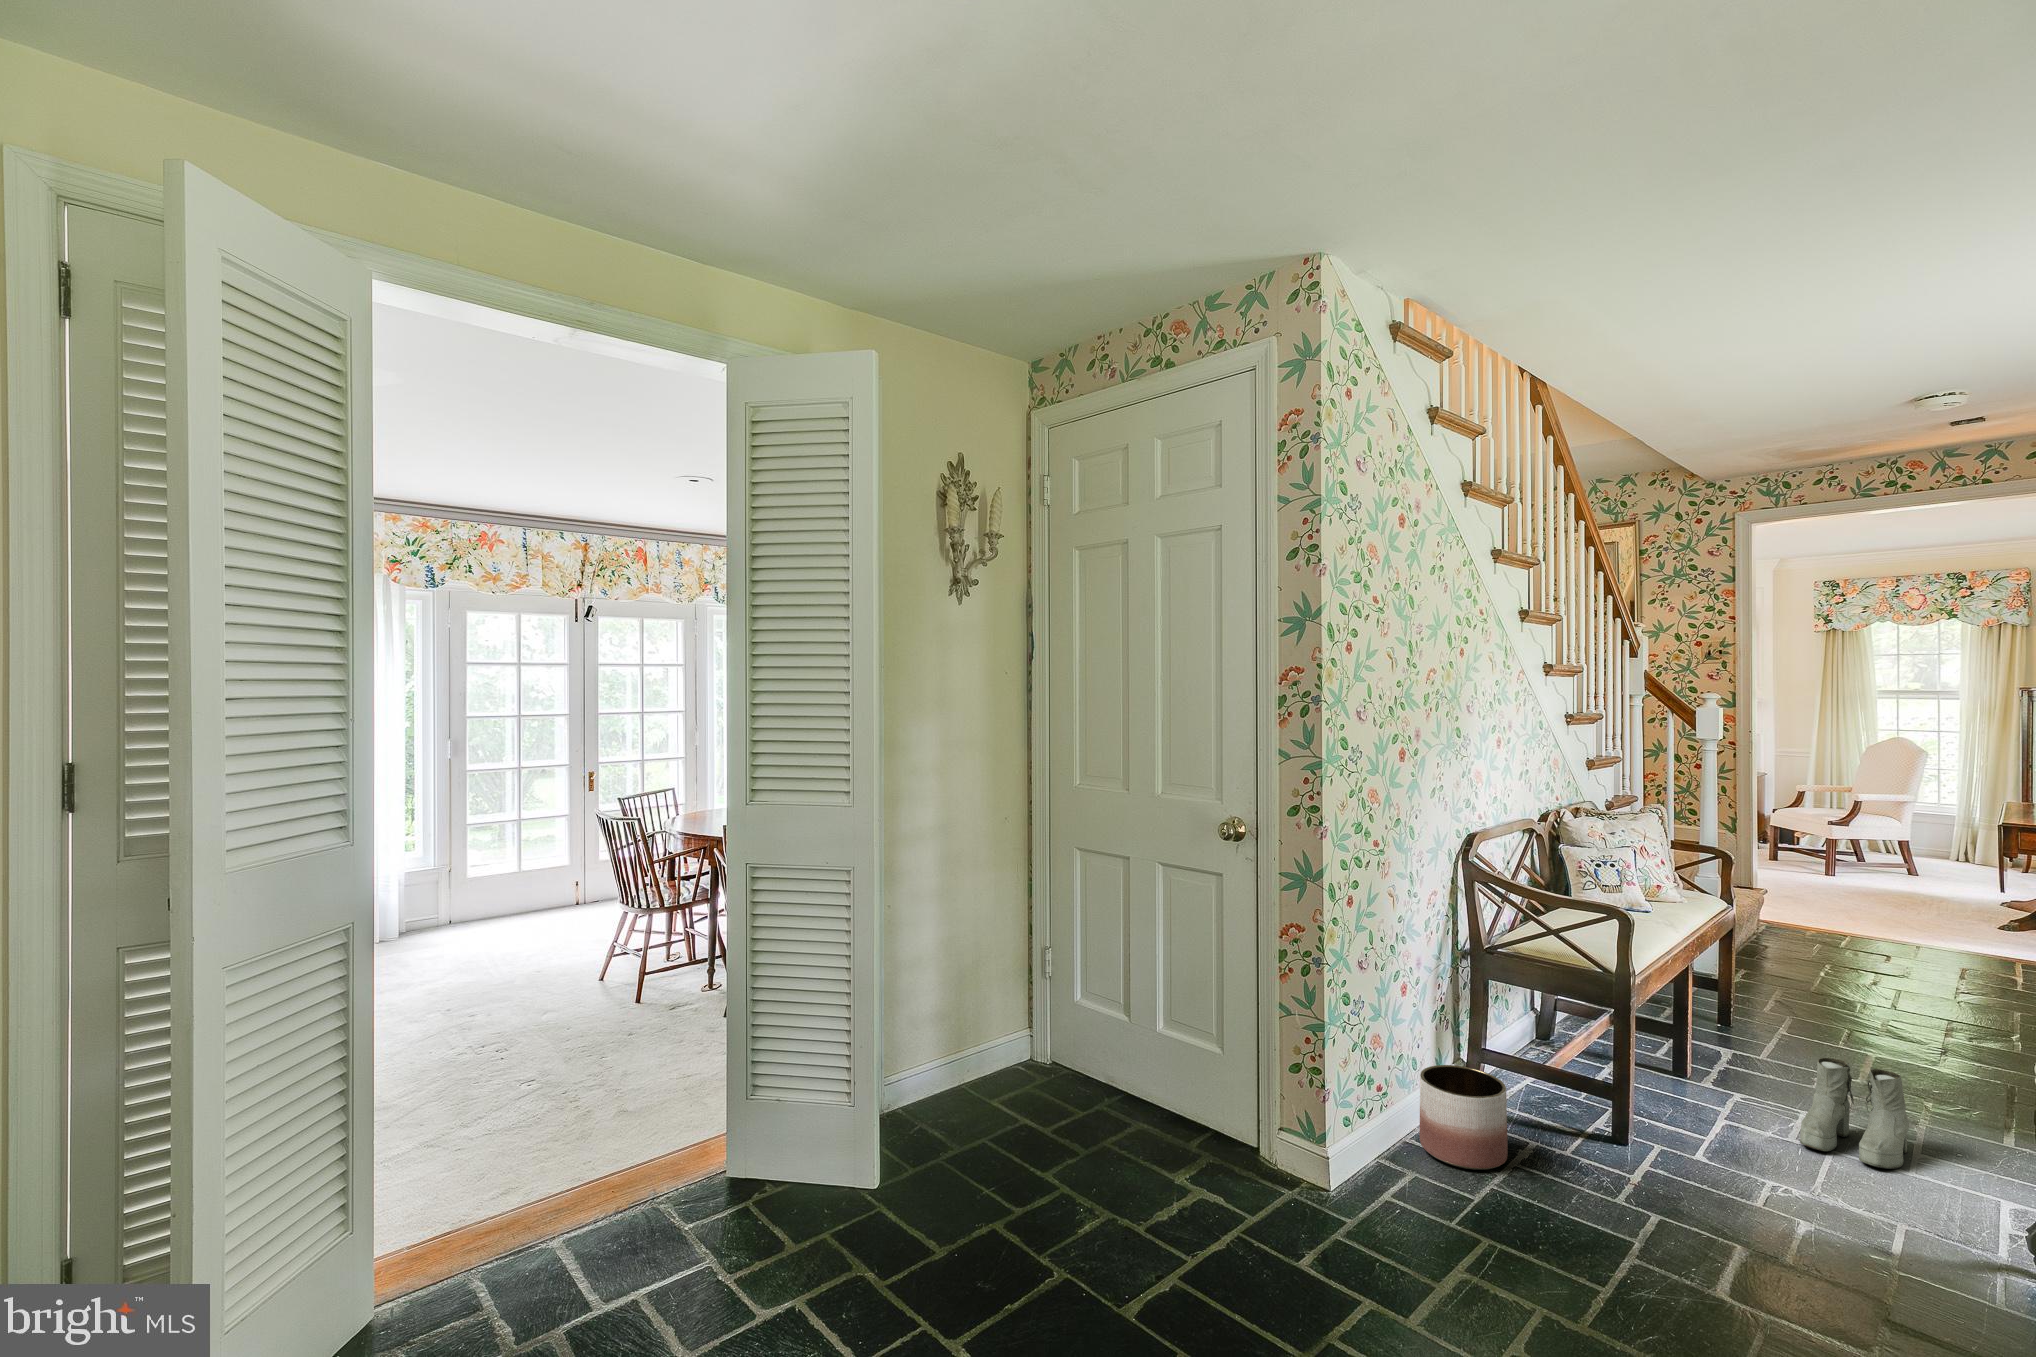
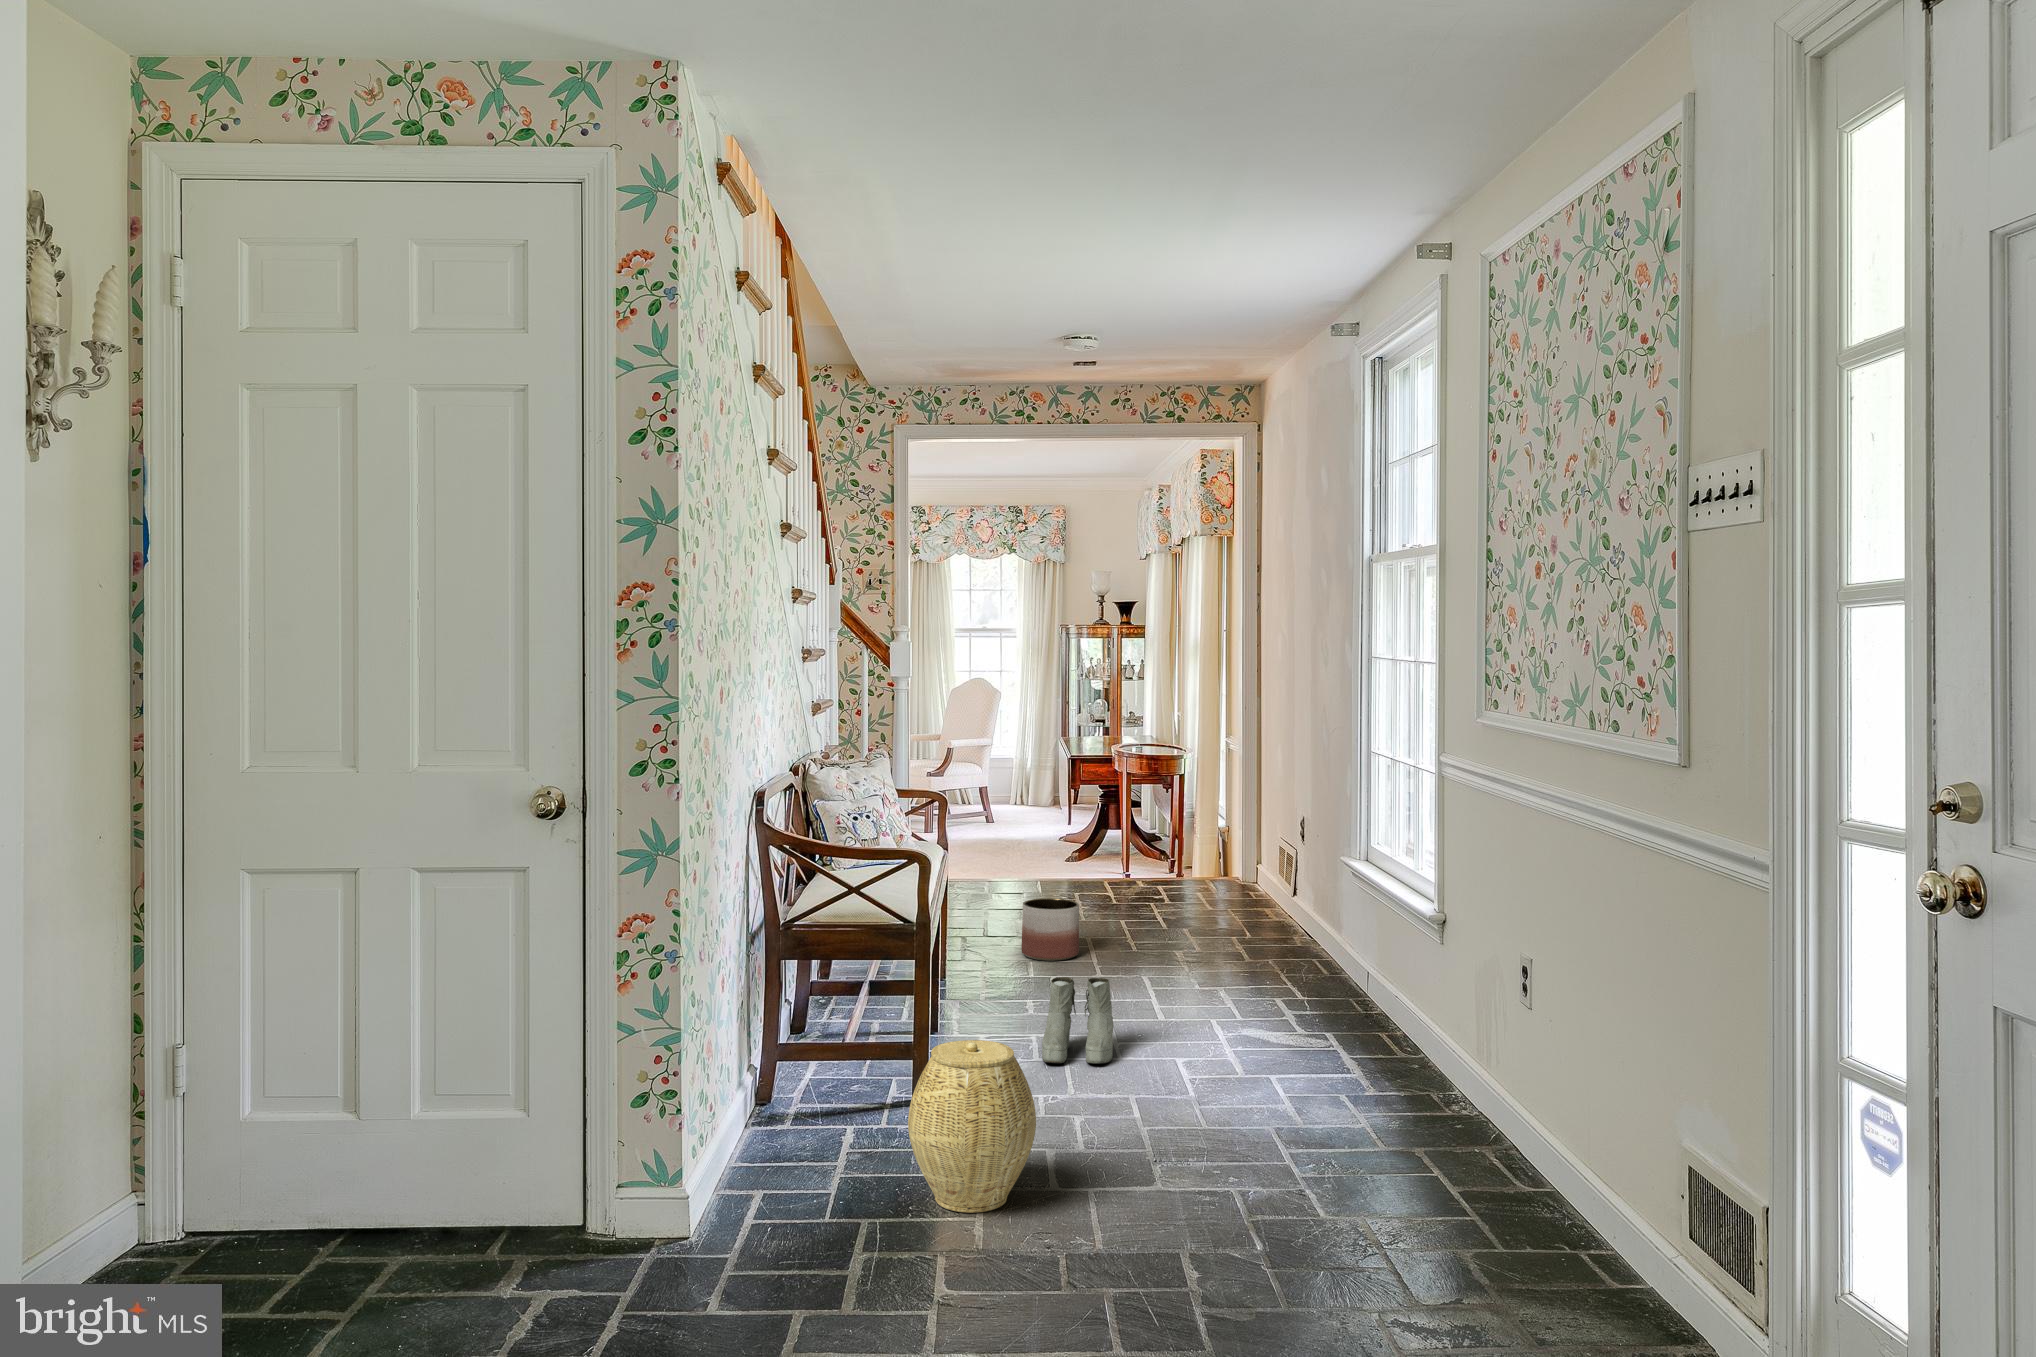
planter: present [1420,1065,1508,1170] -> present [1021,898,1079,961]
woven basket: none [1538,1096,1688,1284] -> present [908,1040,1036,1213]

